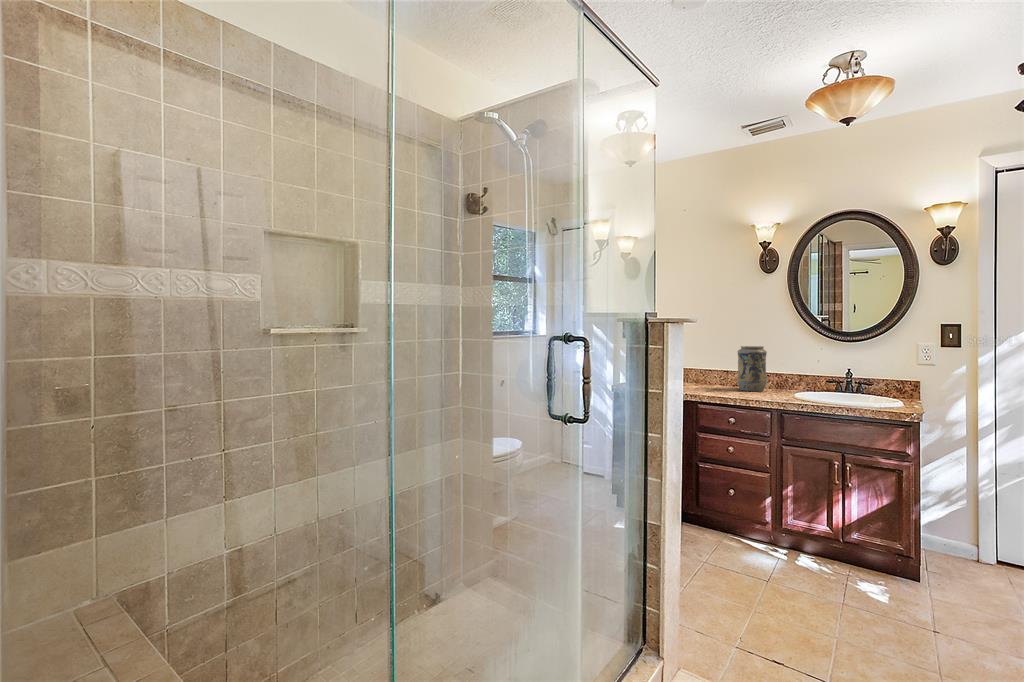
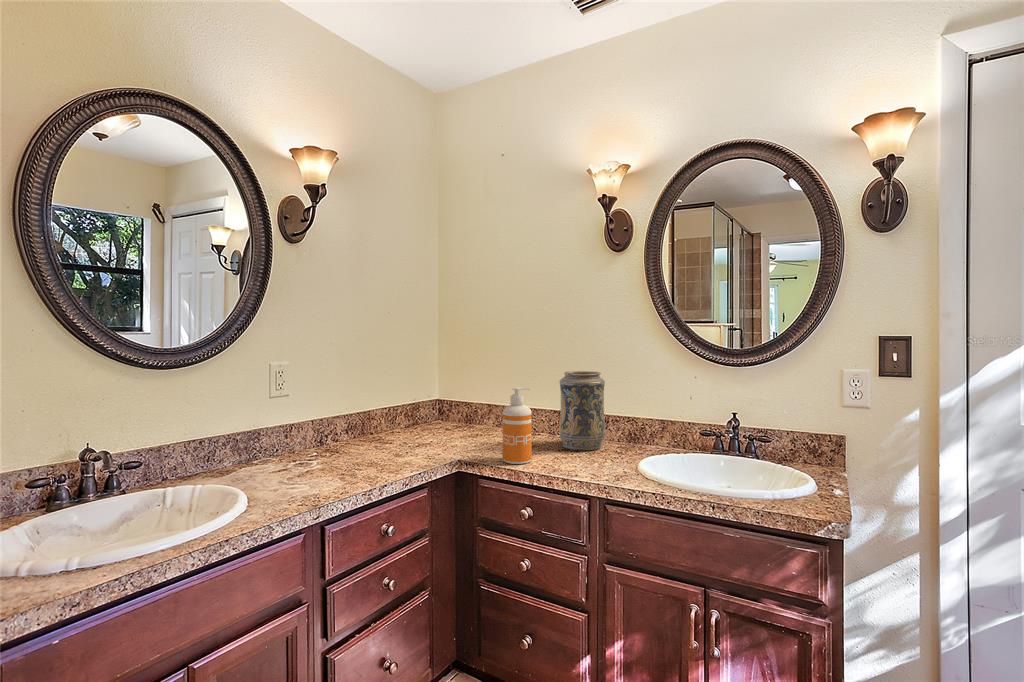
soap dispenser: none [712,353,730,395] -> present [503,388,532,464]

